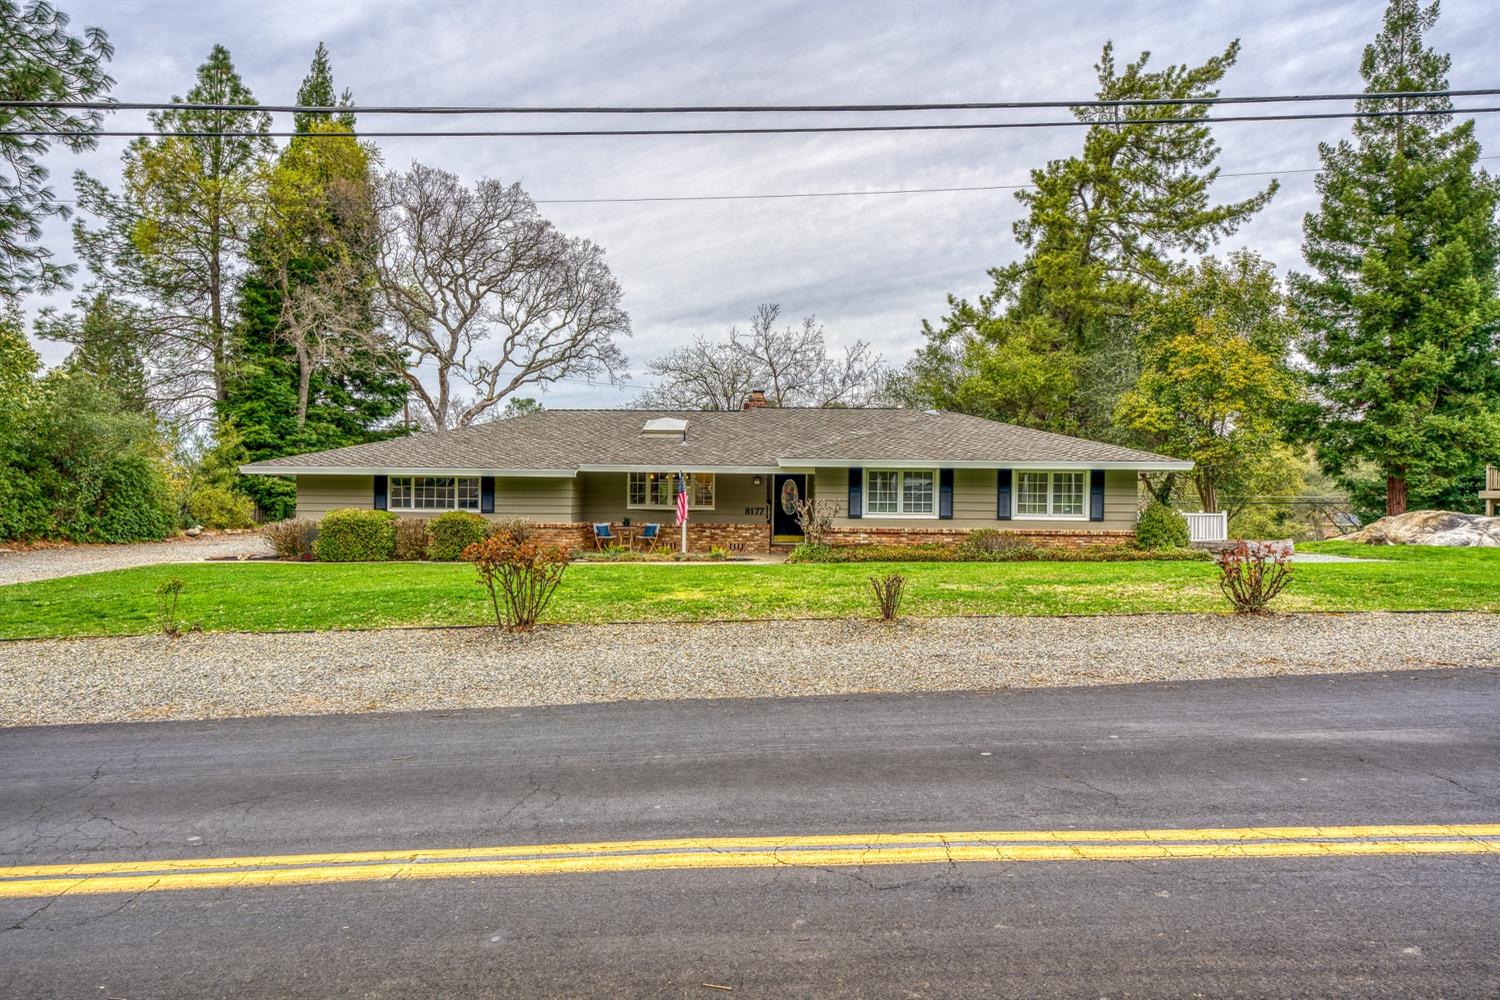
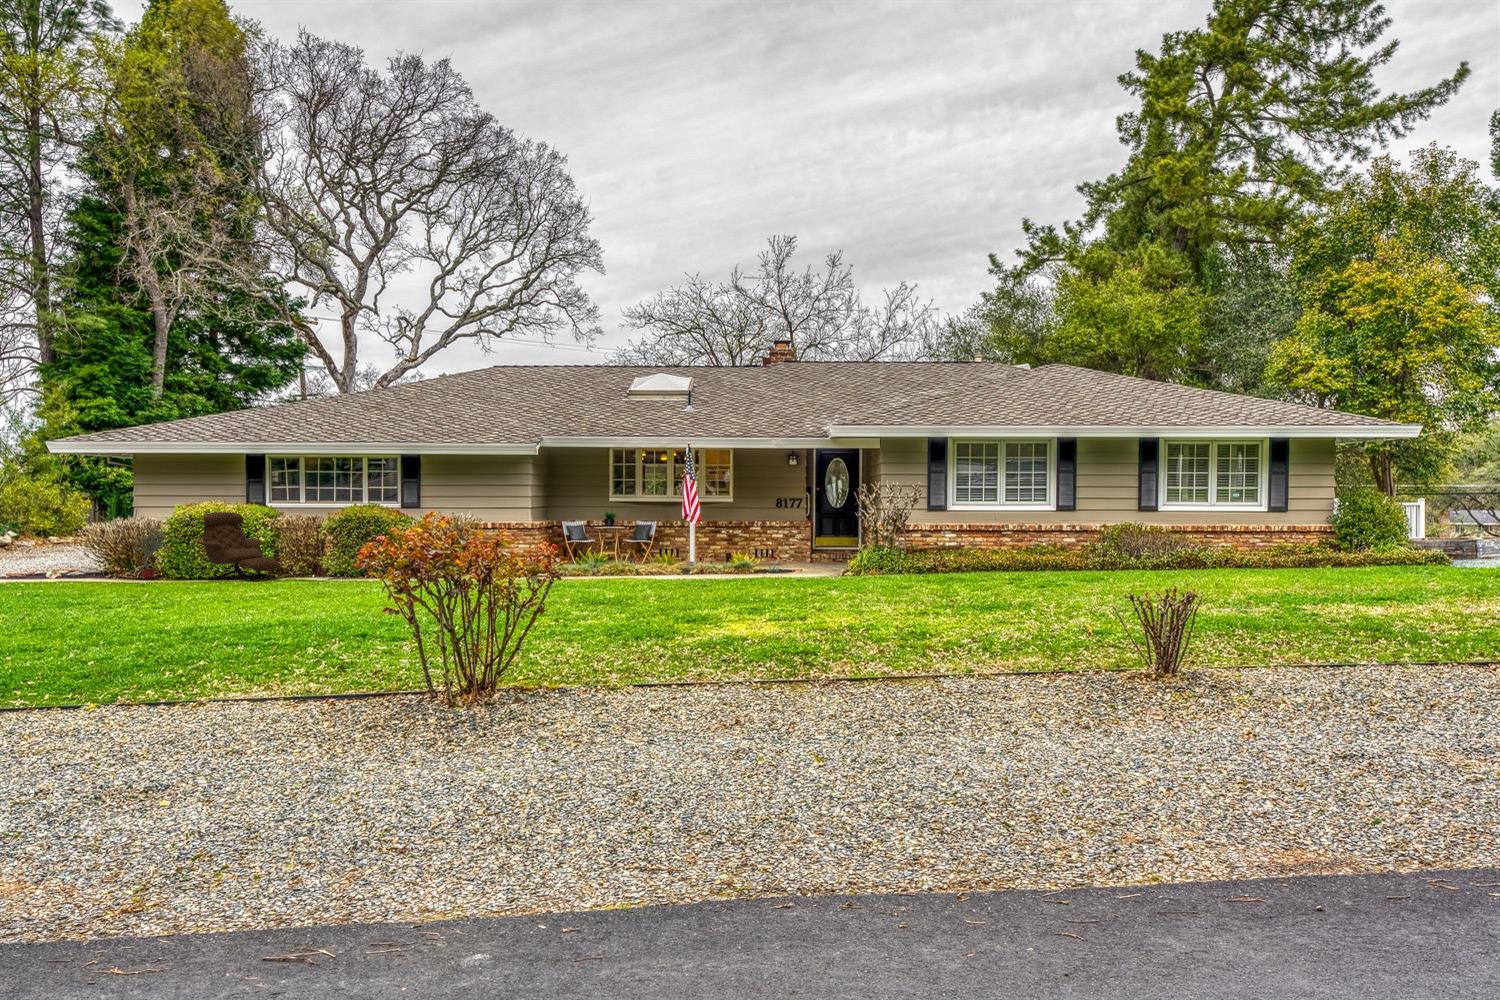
lounge chair: none [345,515,398,563] -> present [202,512,280,581]

